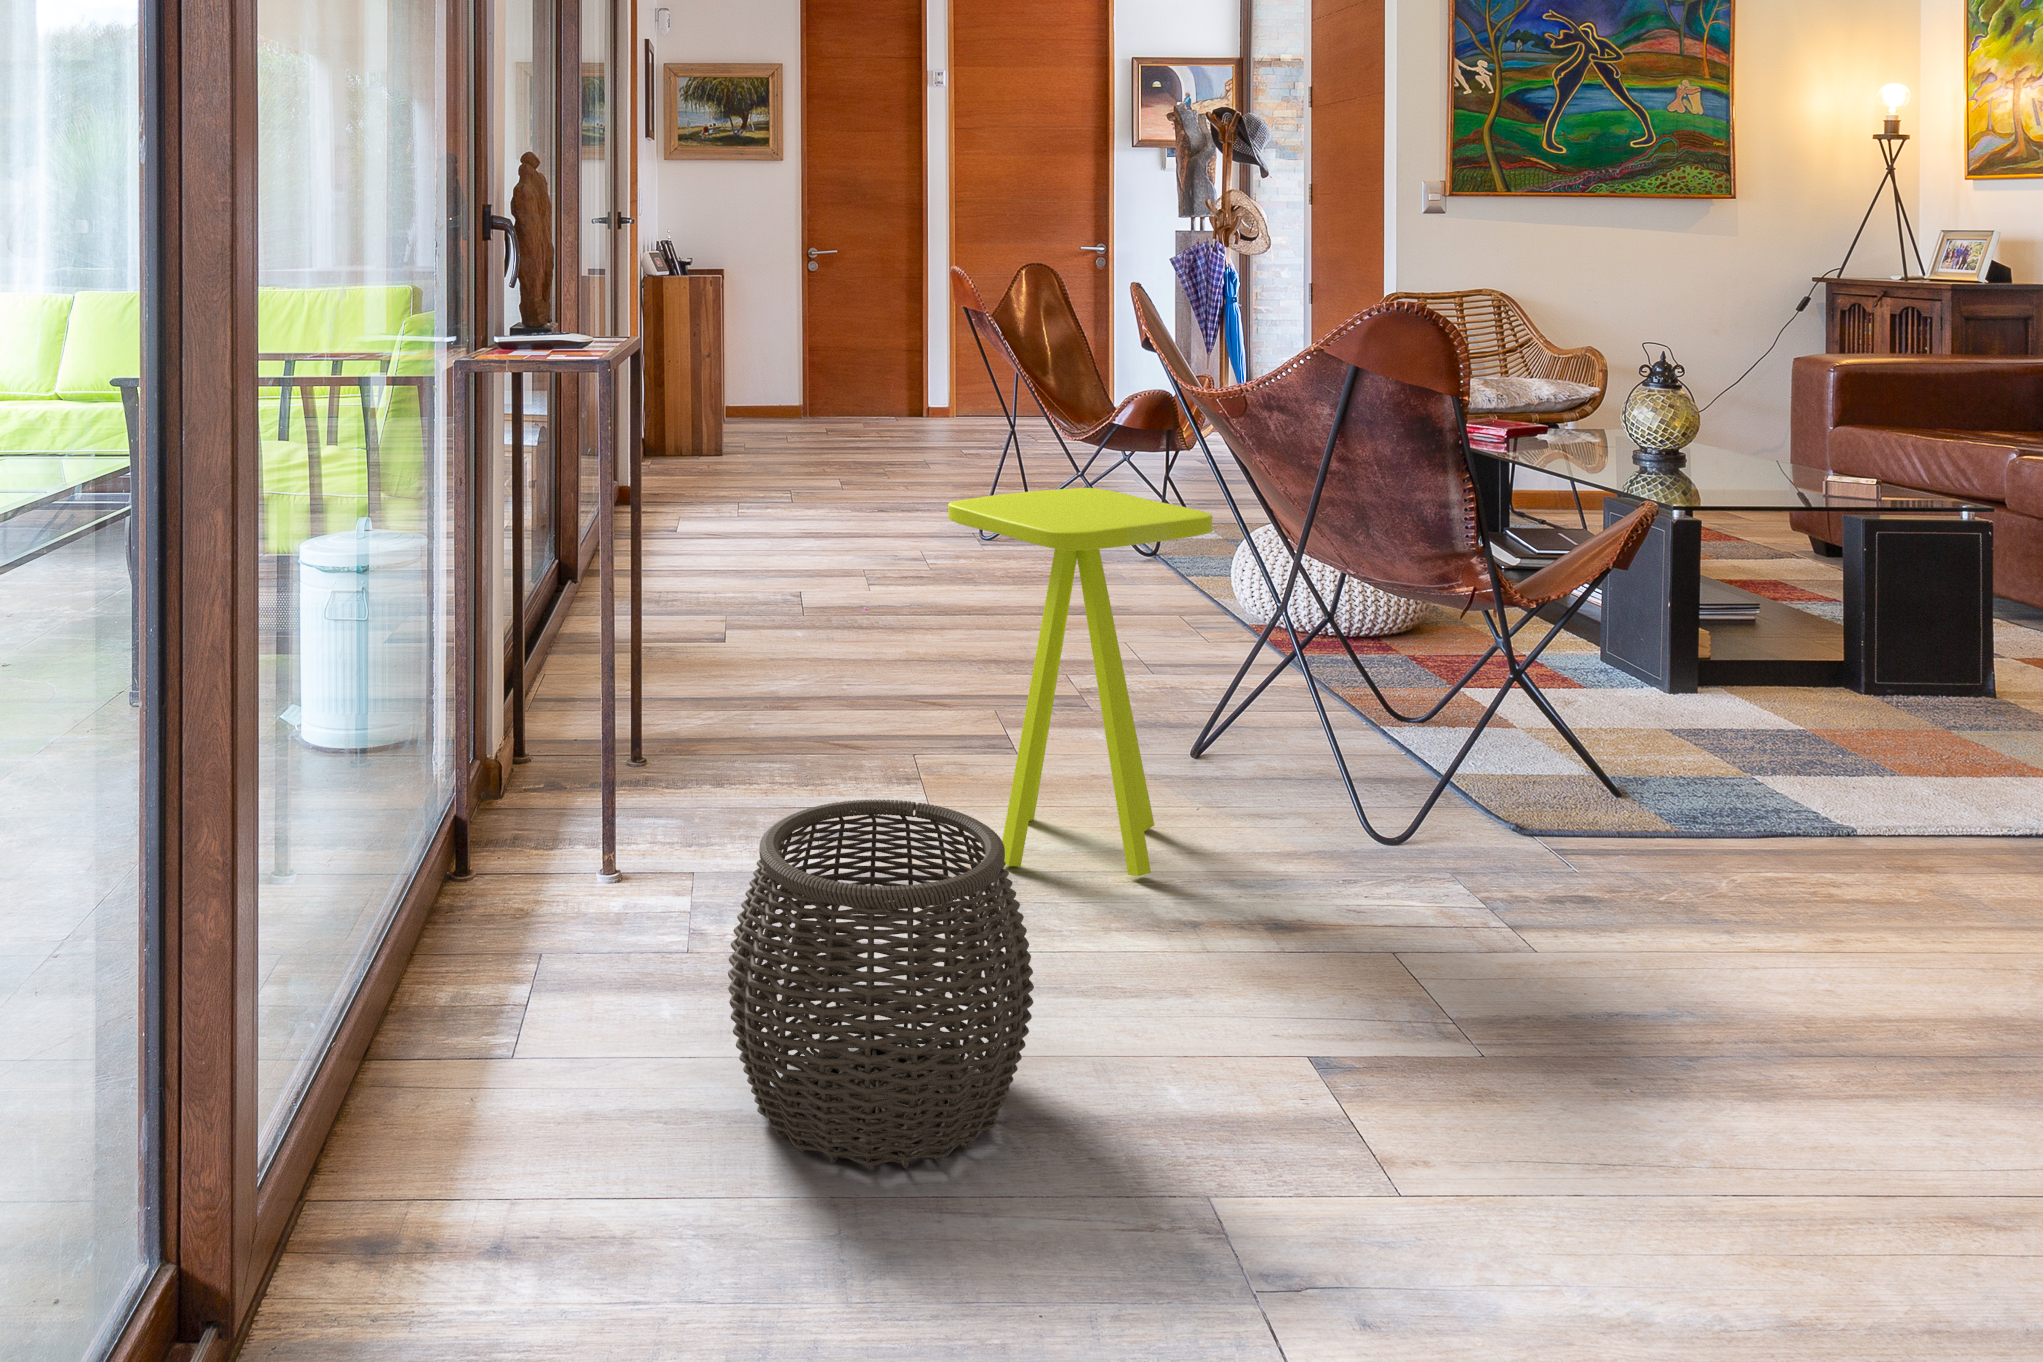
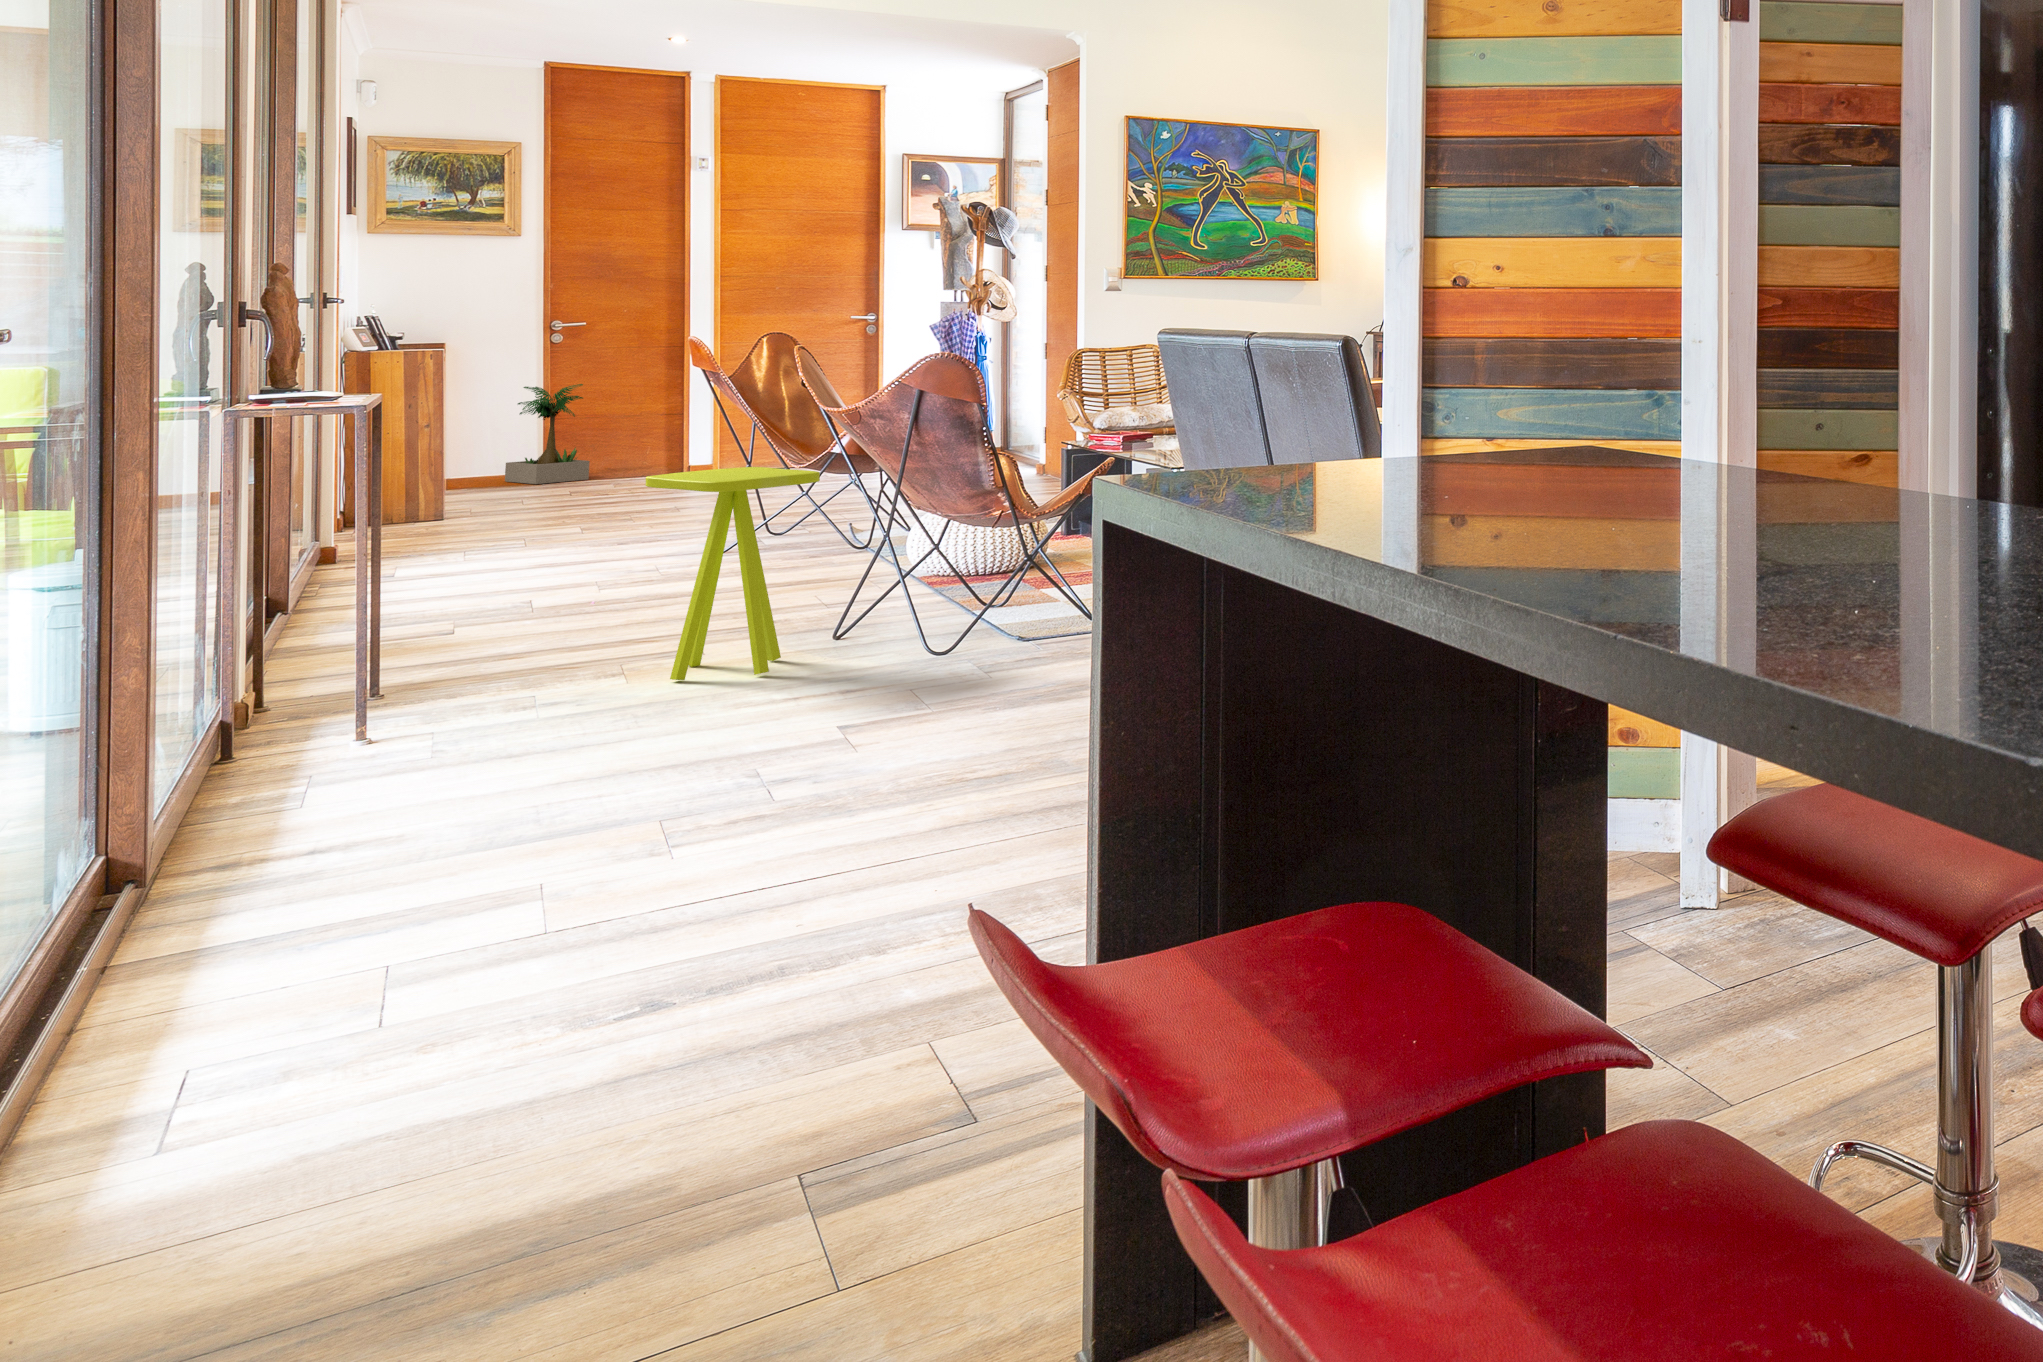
potted plant: none [777,313,850,418] -> present [505,384,590,484]
woven basket: present [728,799,1034,1169] -> none [485,610,668,764]

